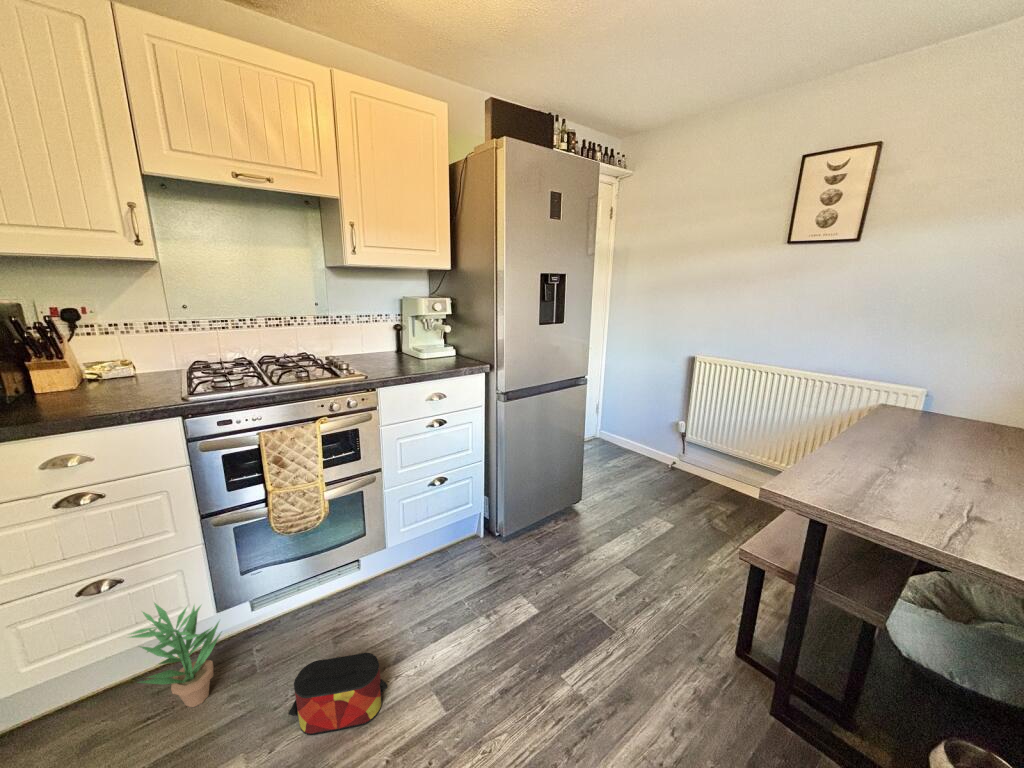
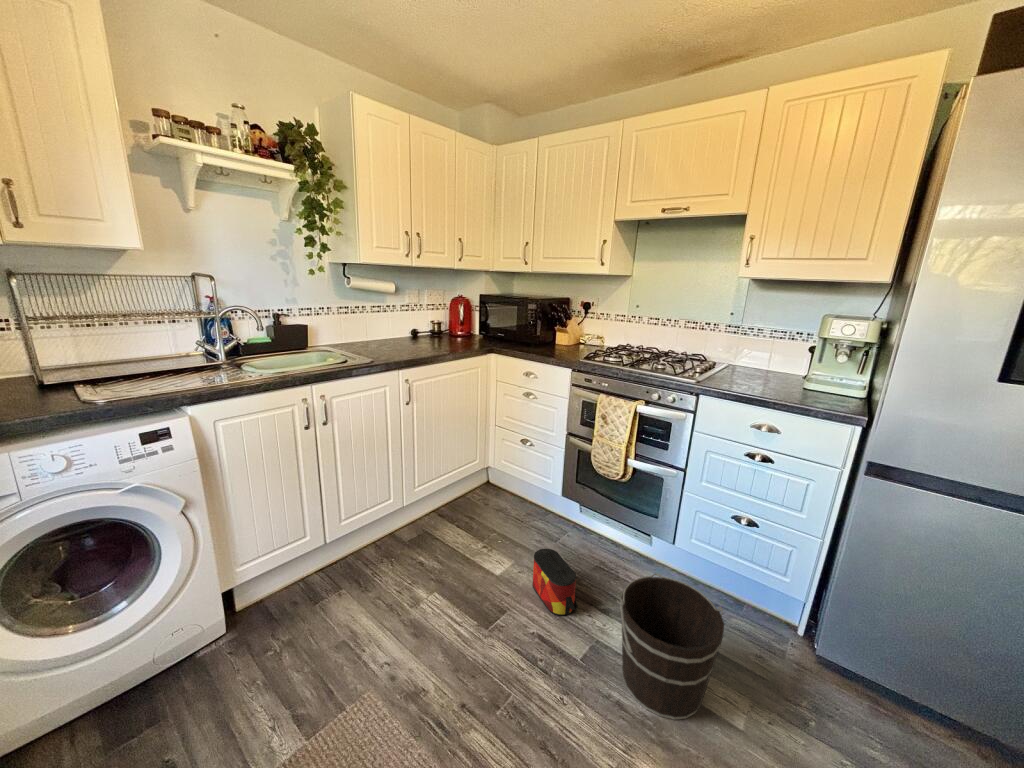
bucket: none [446,548,535,678] -> present [617,574,724,720]
potted plant: present [130,603,221,707] -> none [512,462,554,535]

